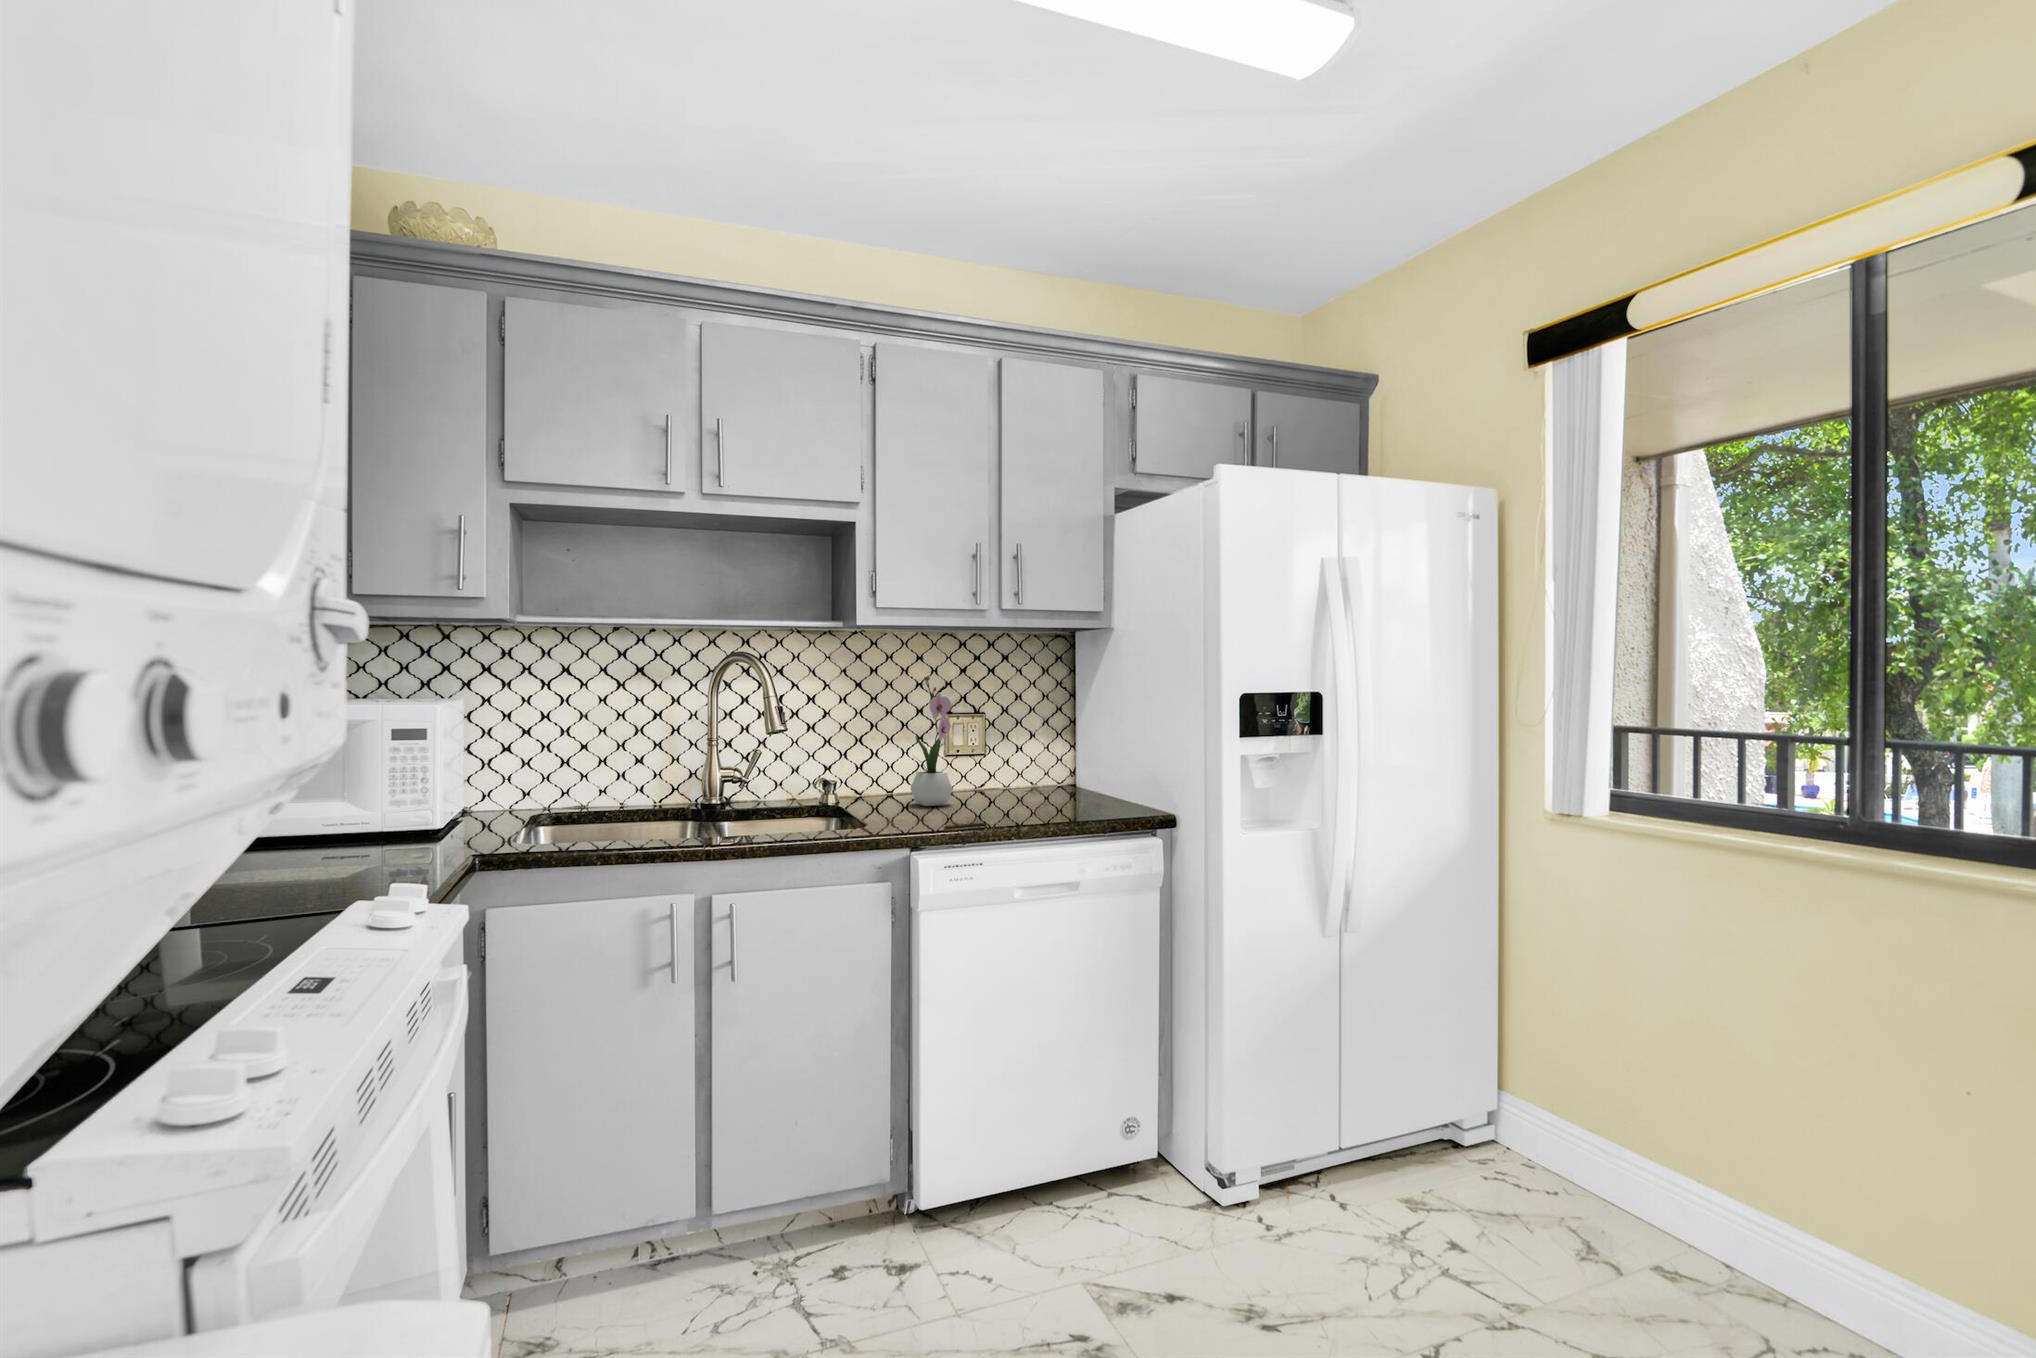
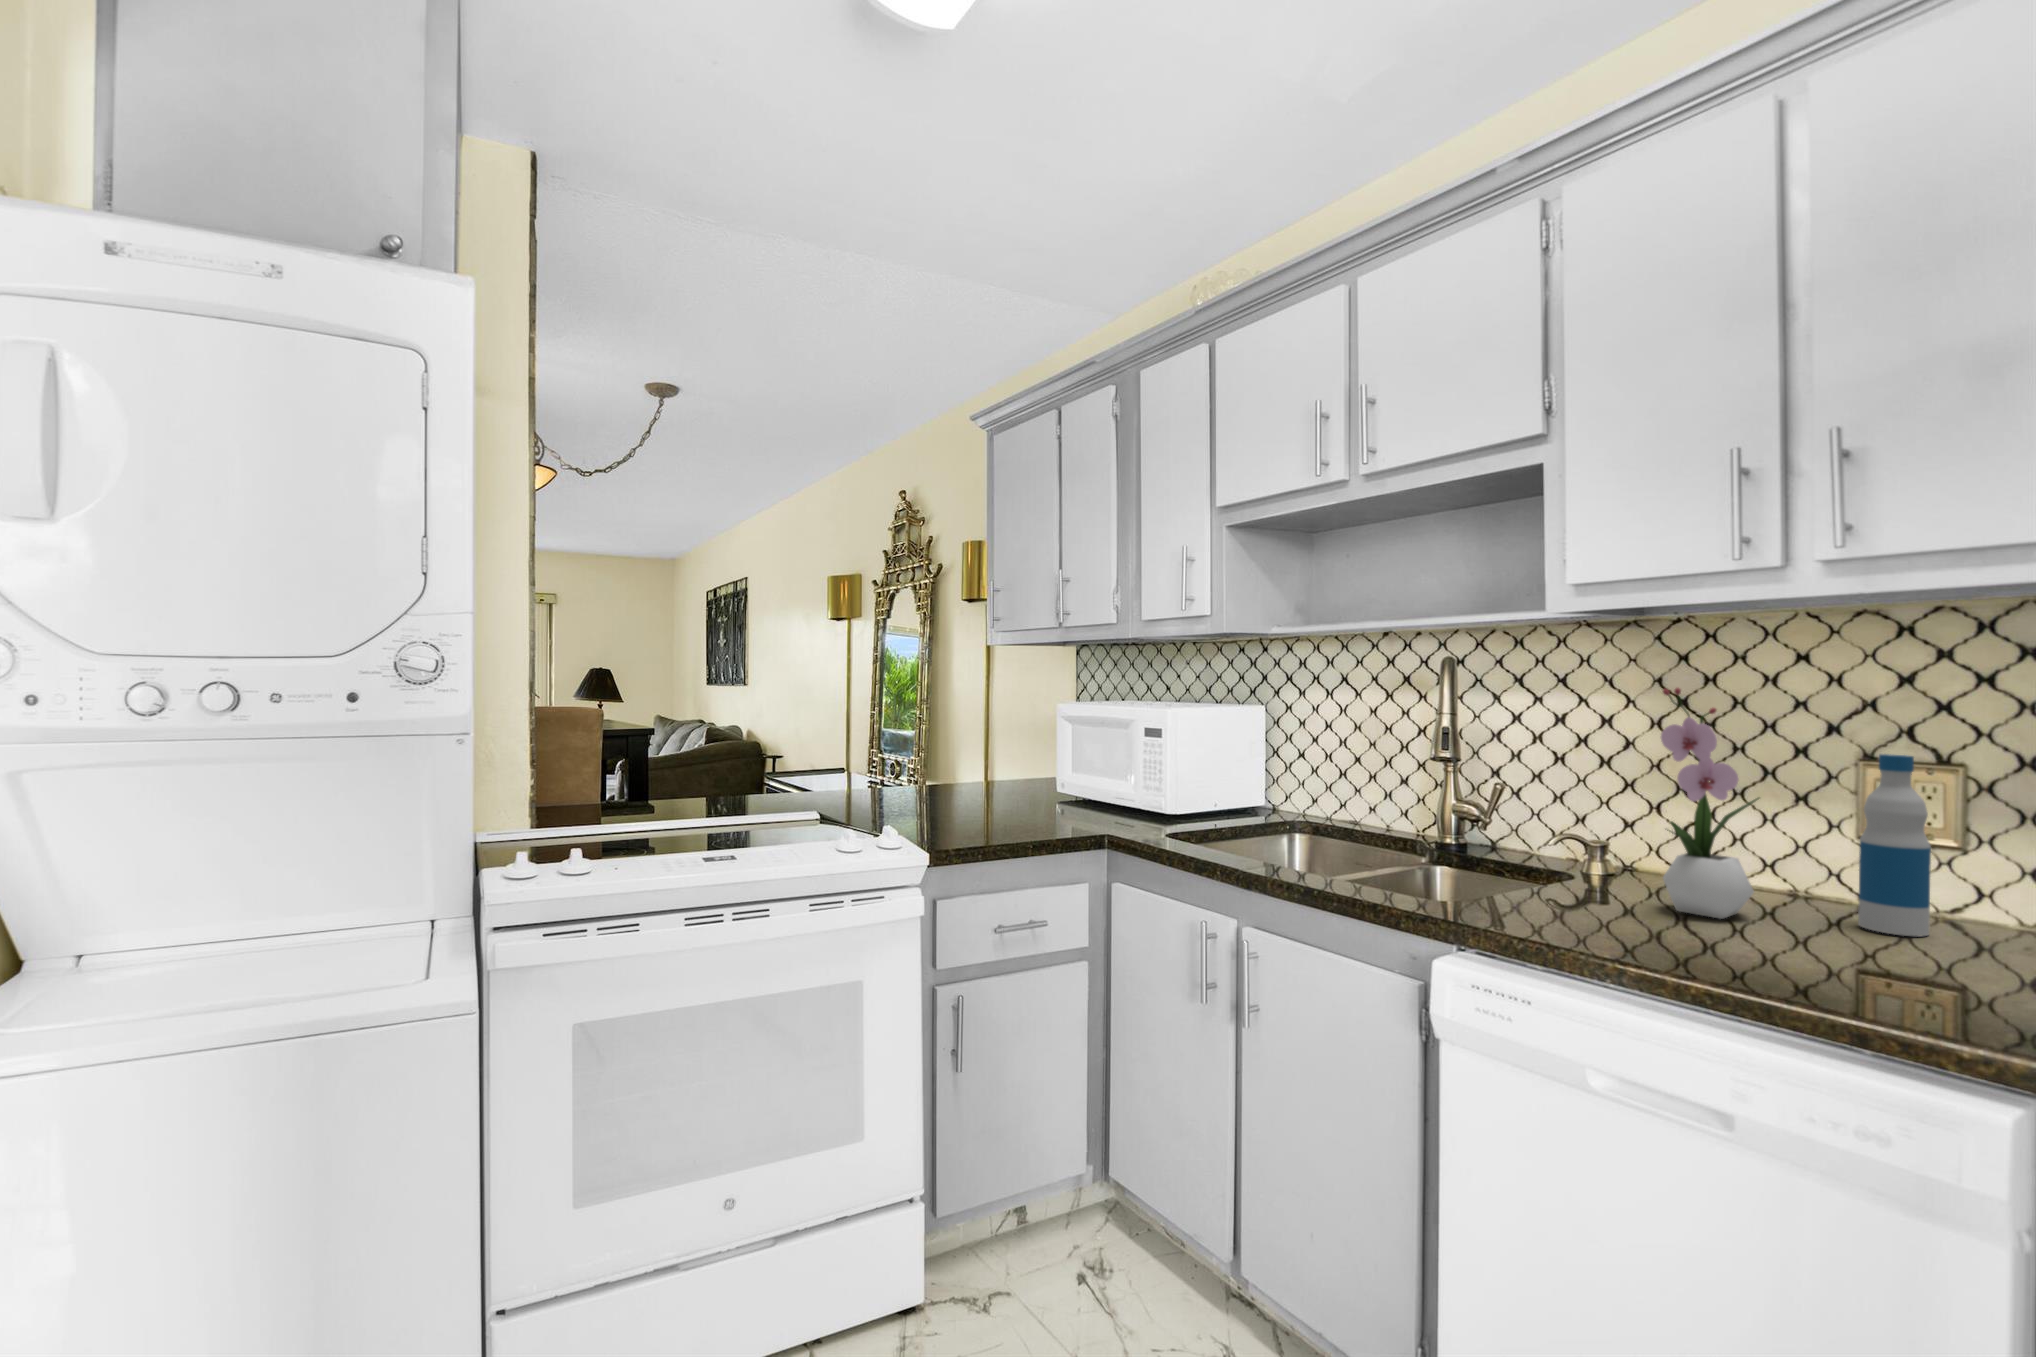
bottle: none [971,709,998,797] -> present [1858,754,1931,936]

